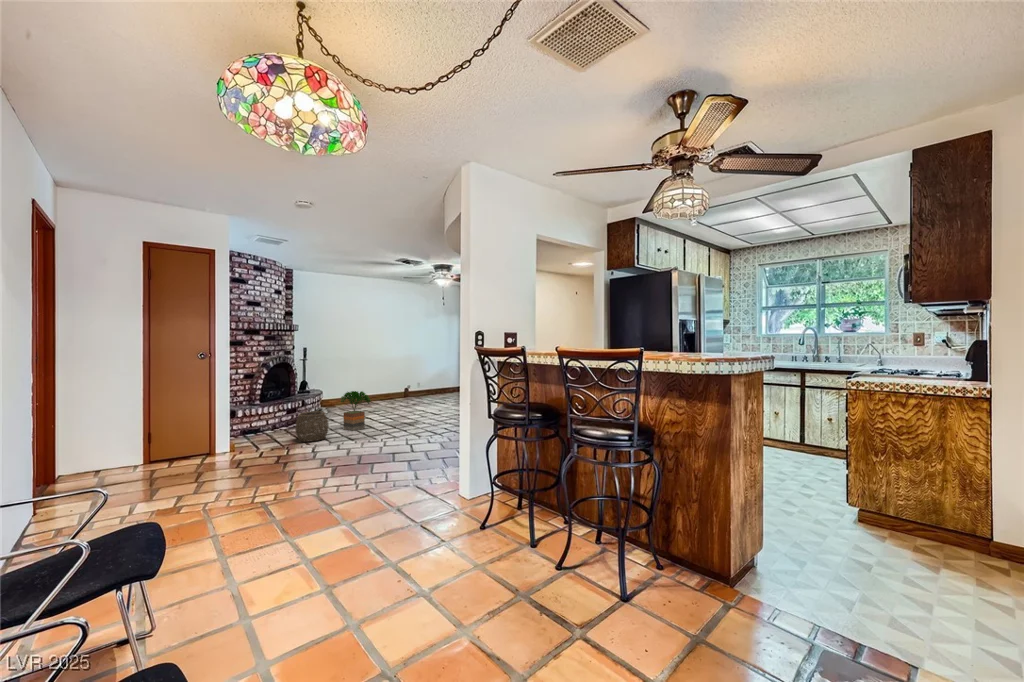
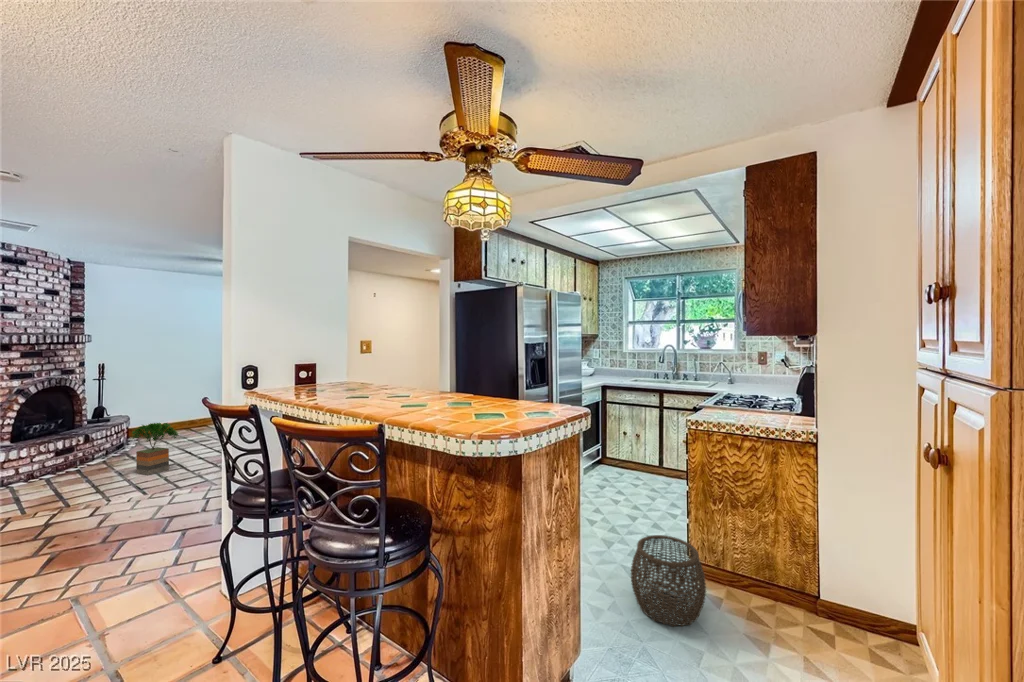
woven basket: present [295,411,329,442] -> present [631,535,706,627]

